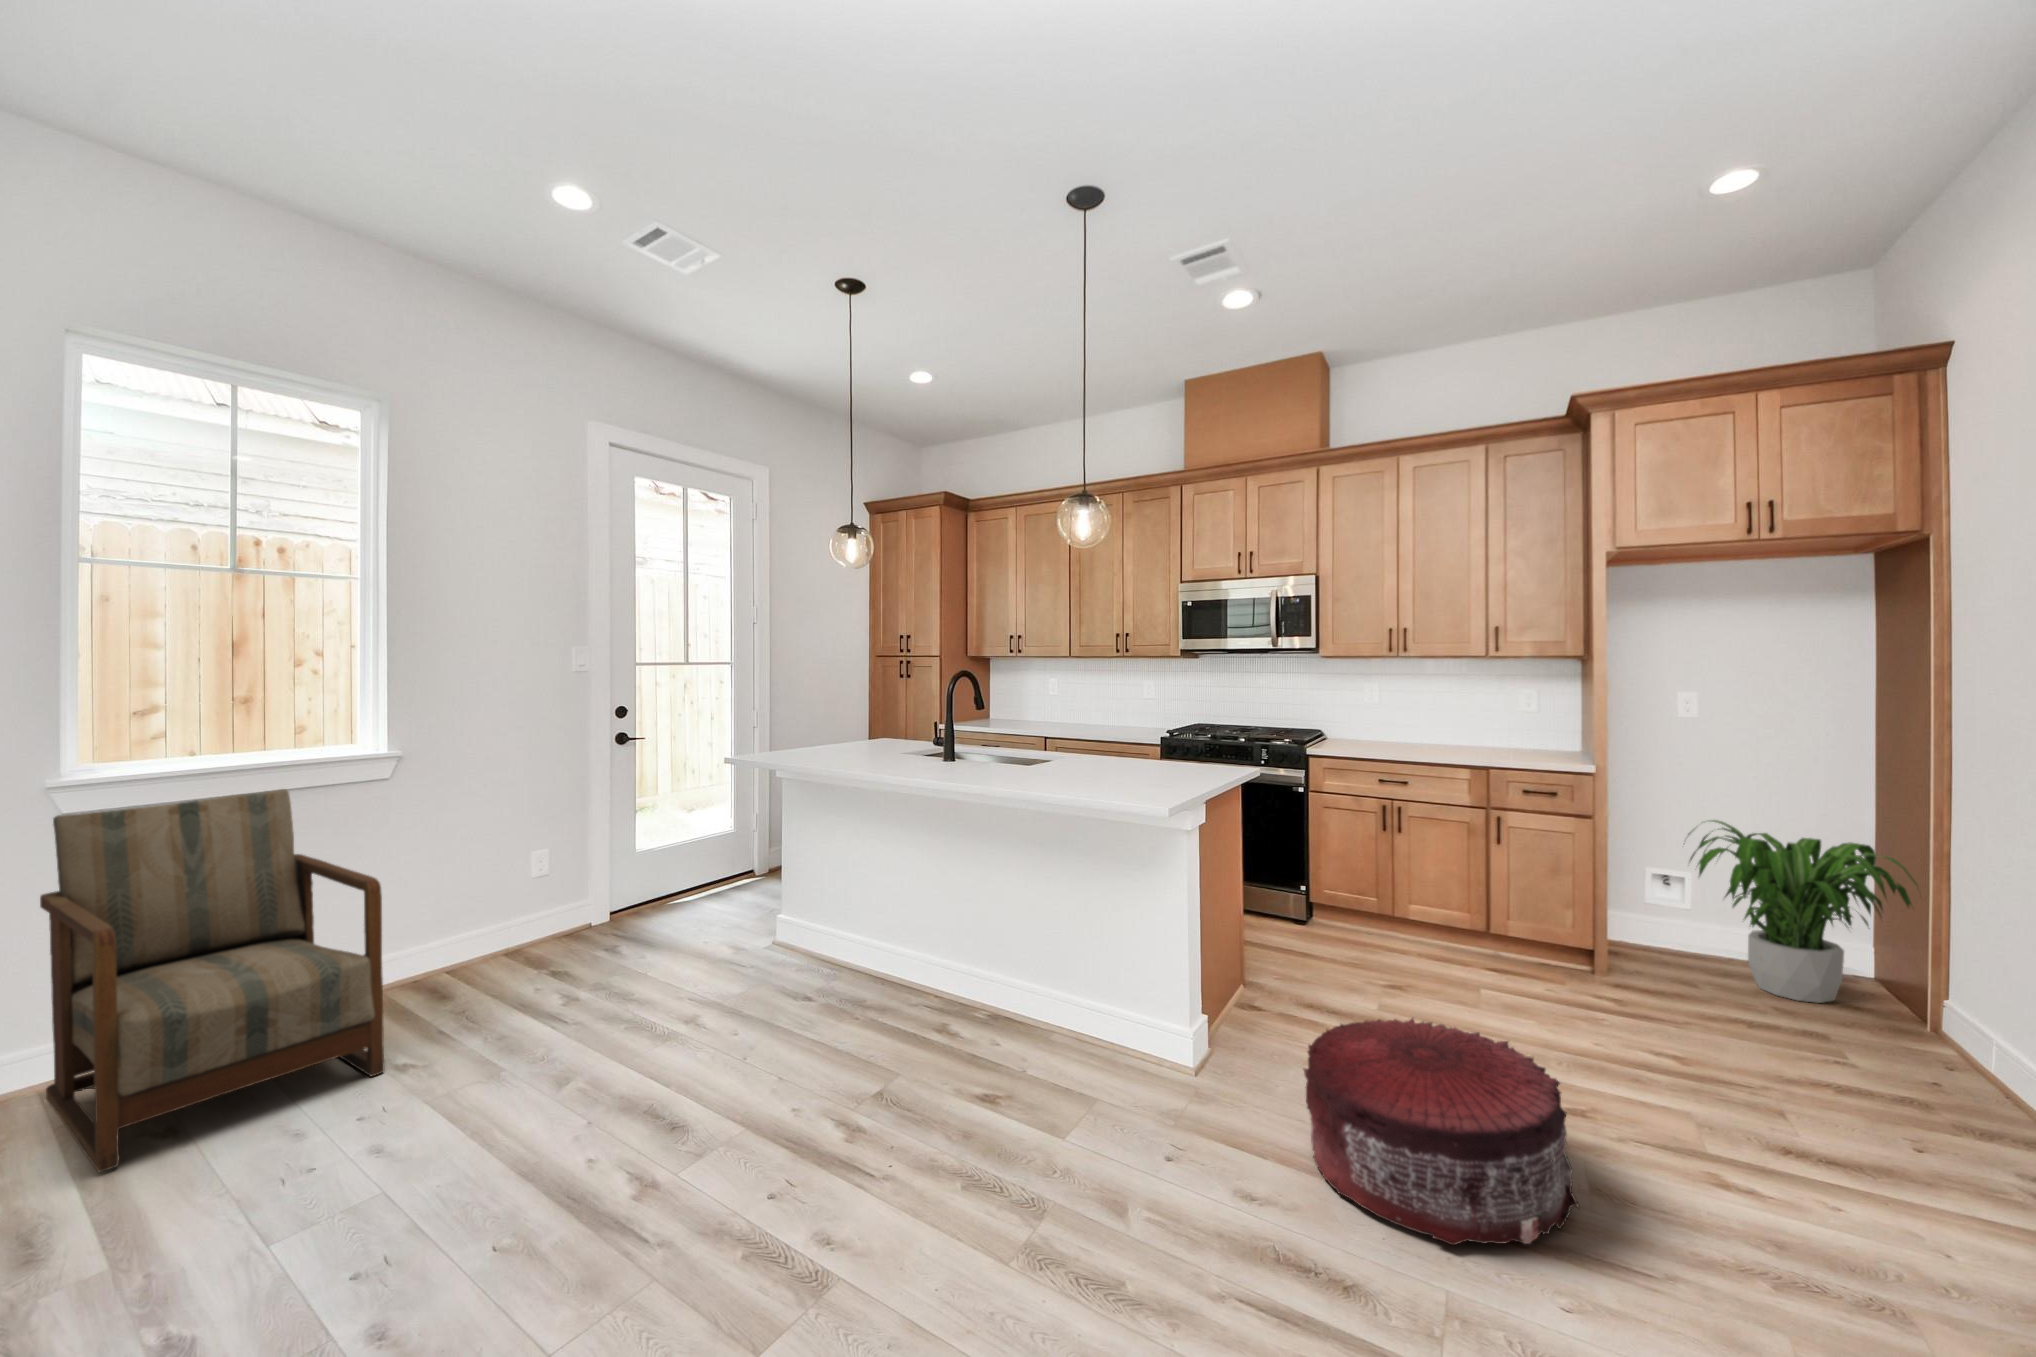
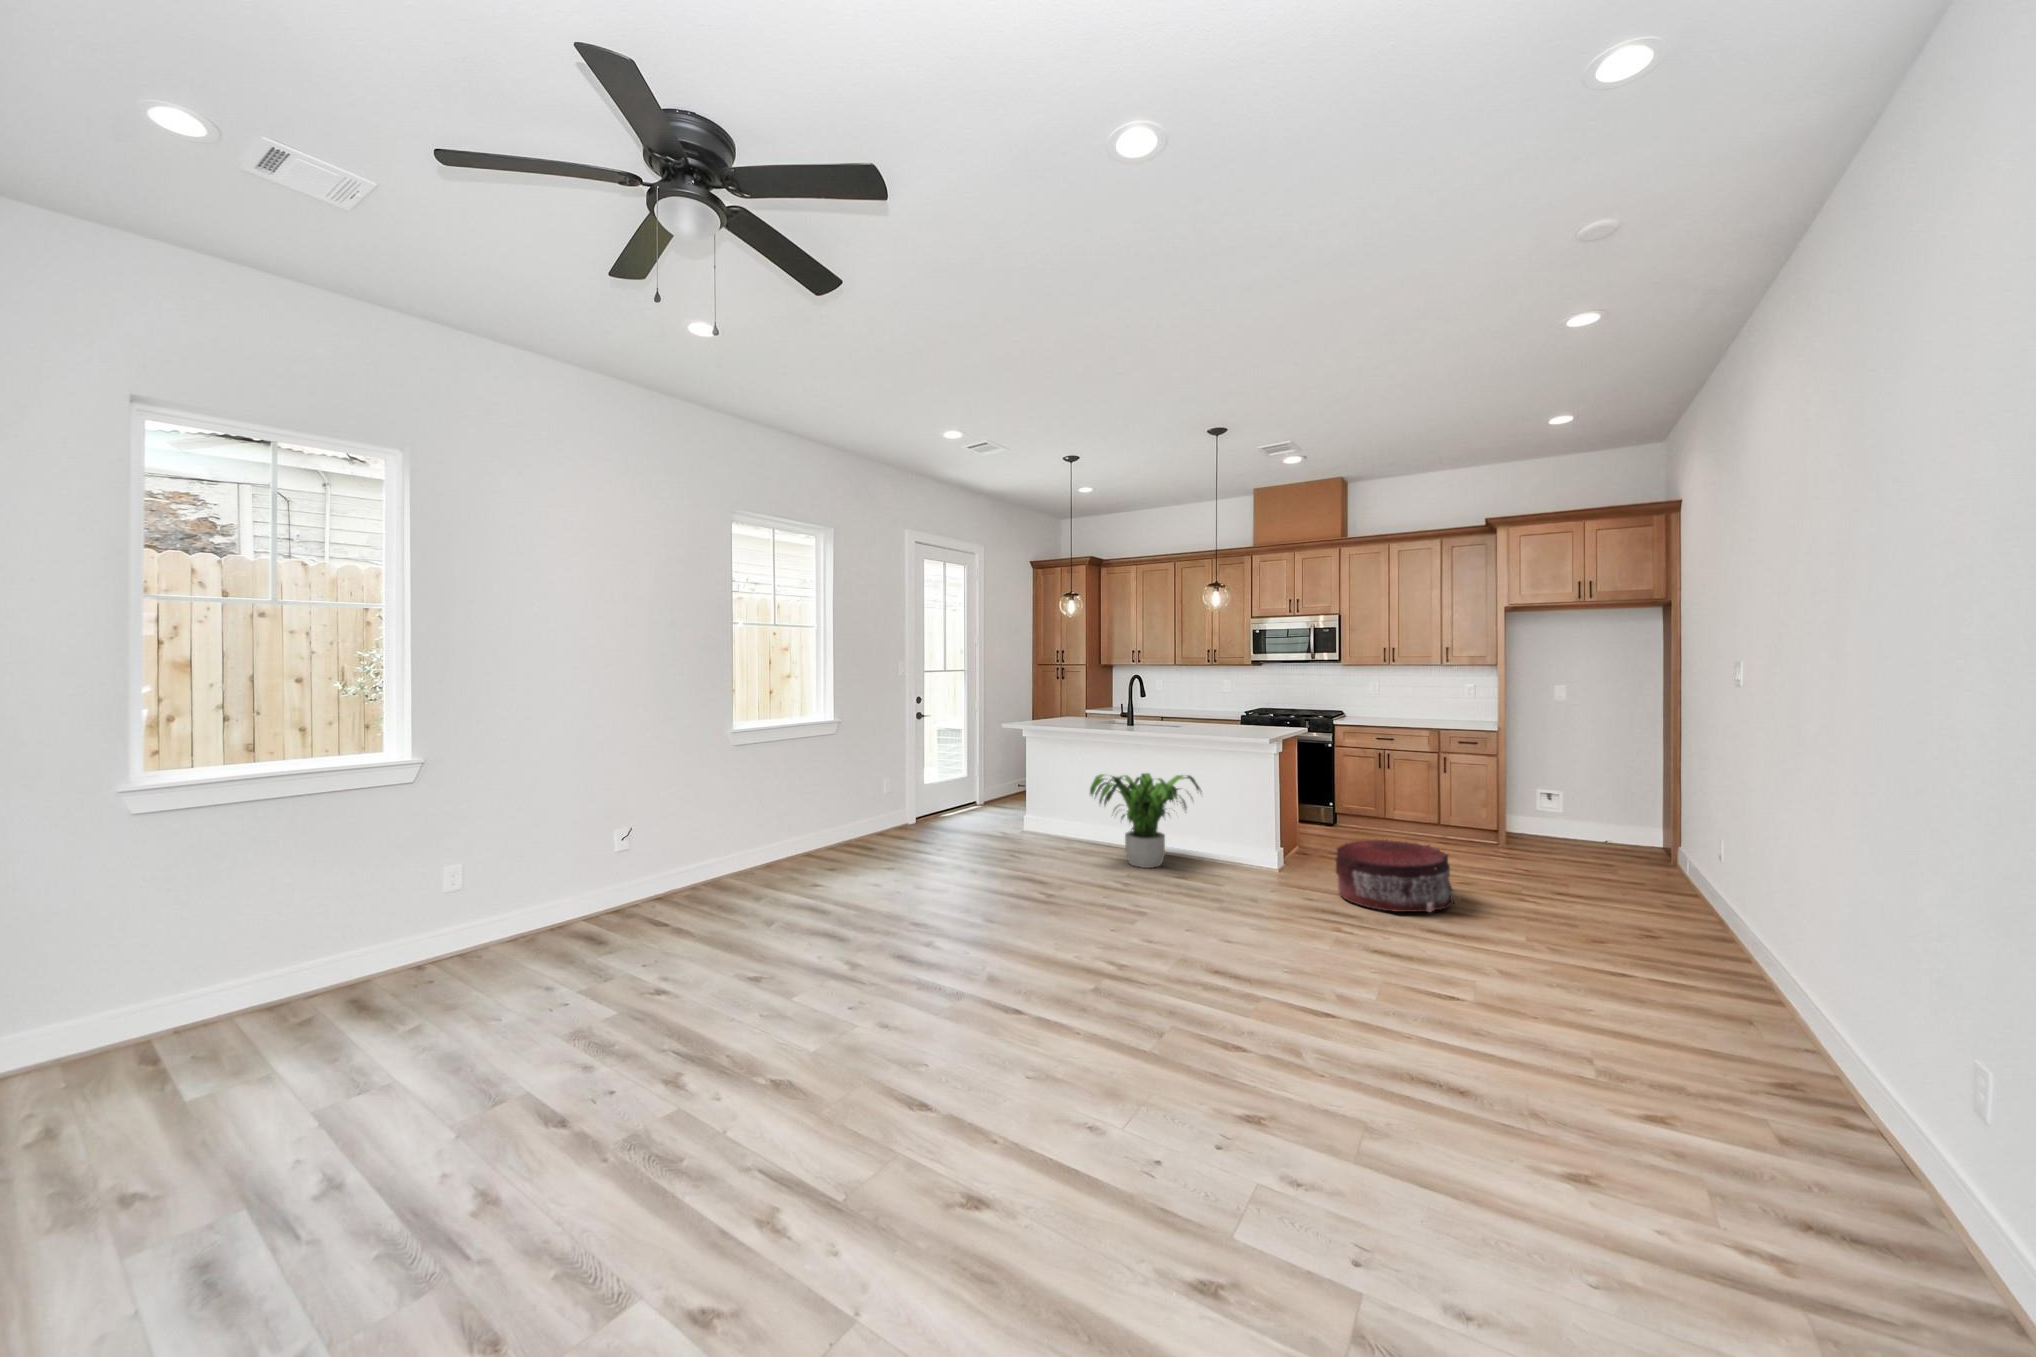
armchair: present [40,789,385,1172] -> none [734,734,880,893]
potted plant: present [1688,820,1917,1003] -> present [1090,773,1202,868]

